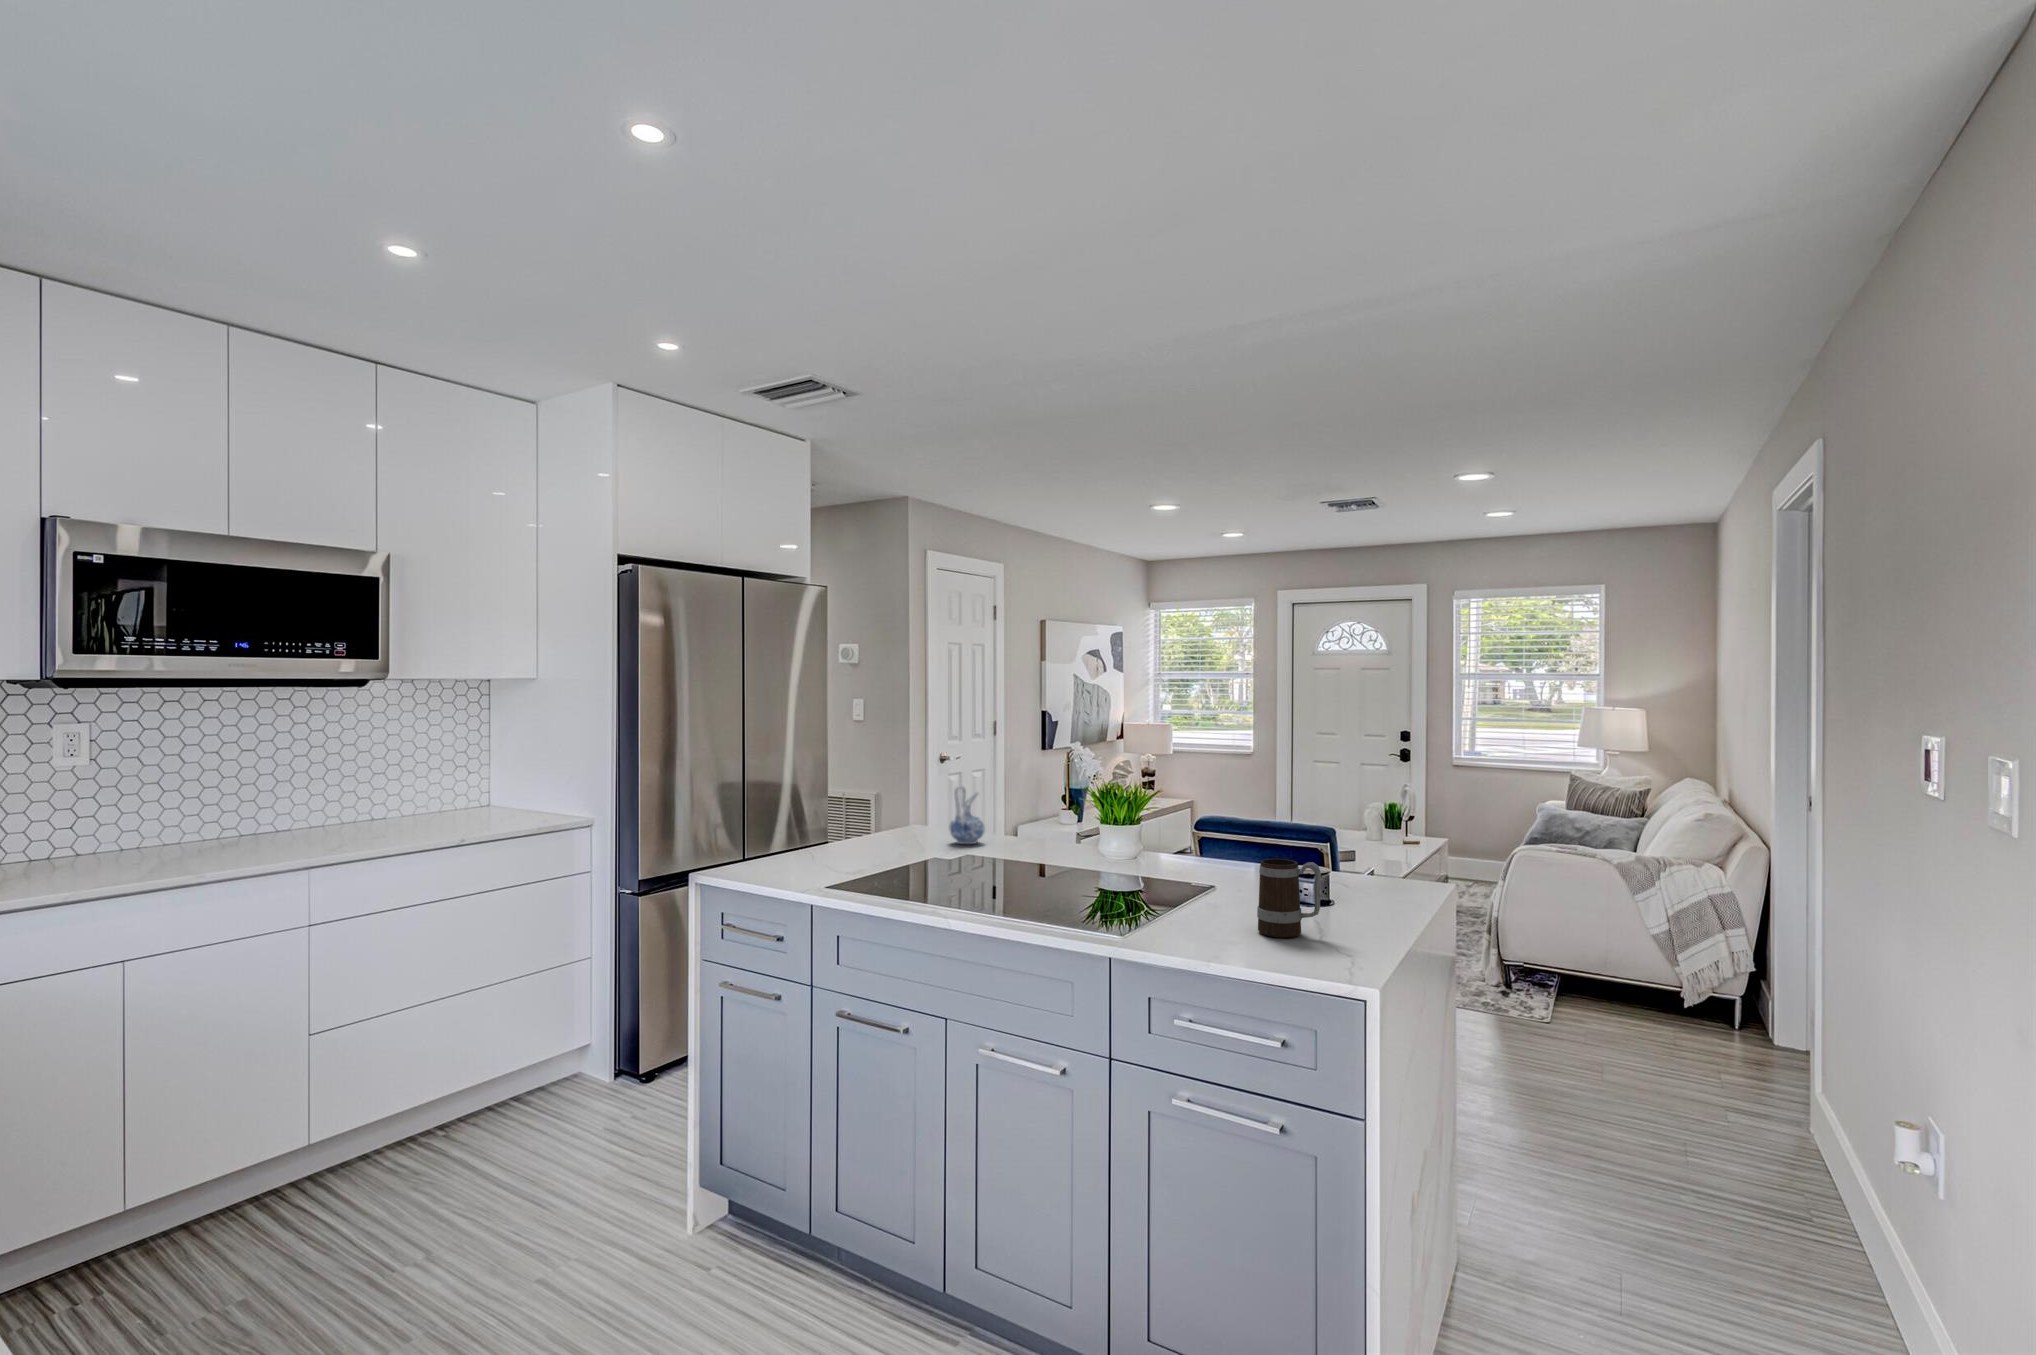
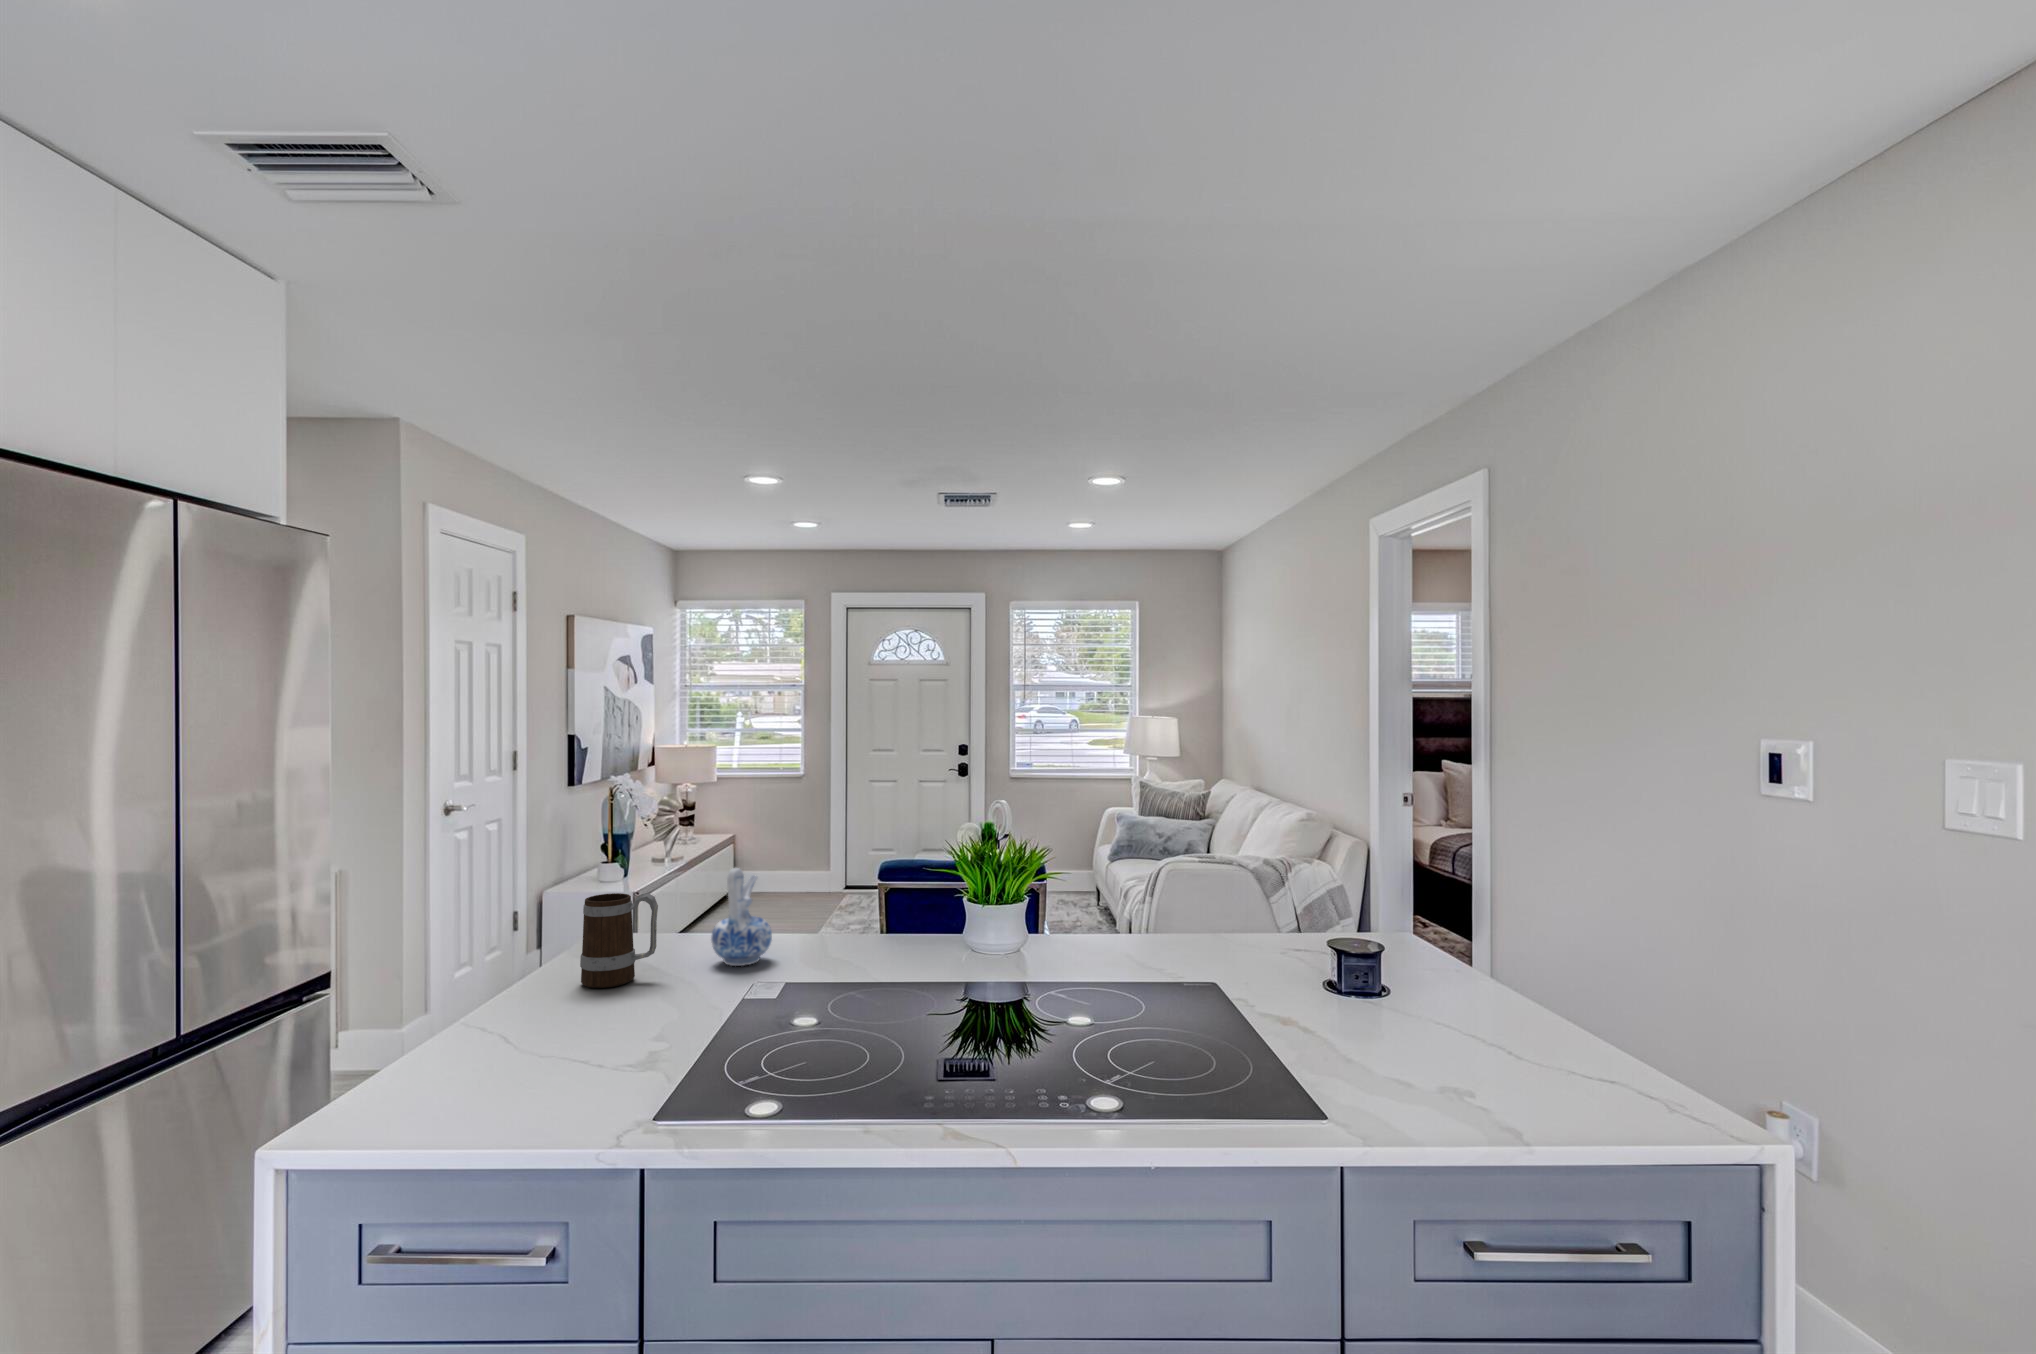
mug: present [1257,859,1321,938] -> present [580,893,658,988]

